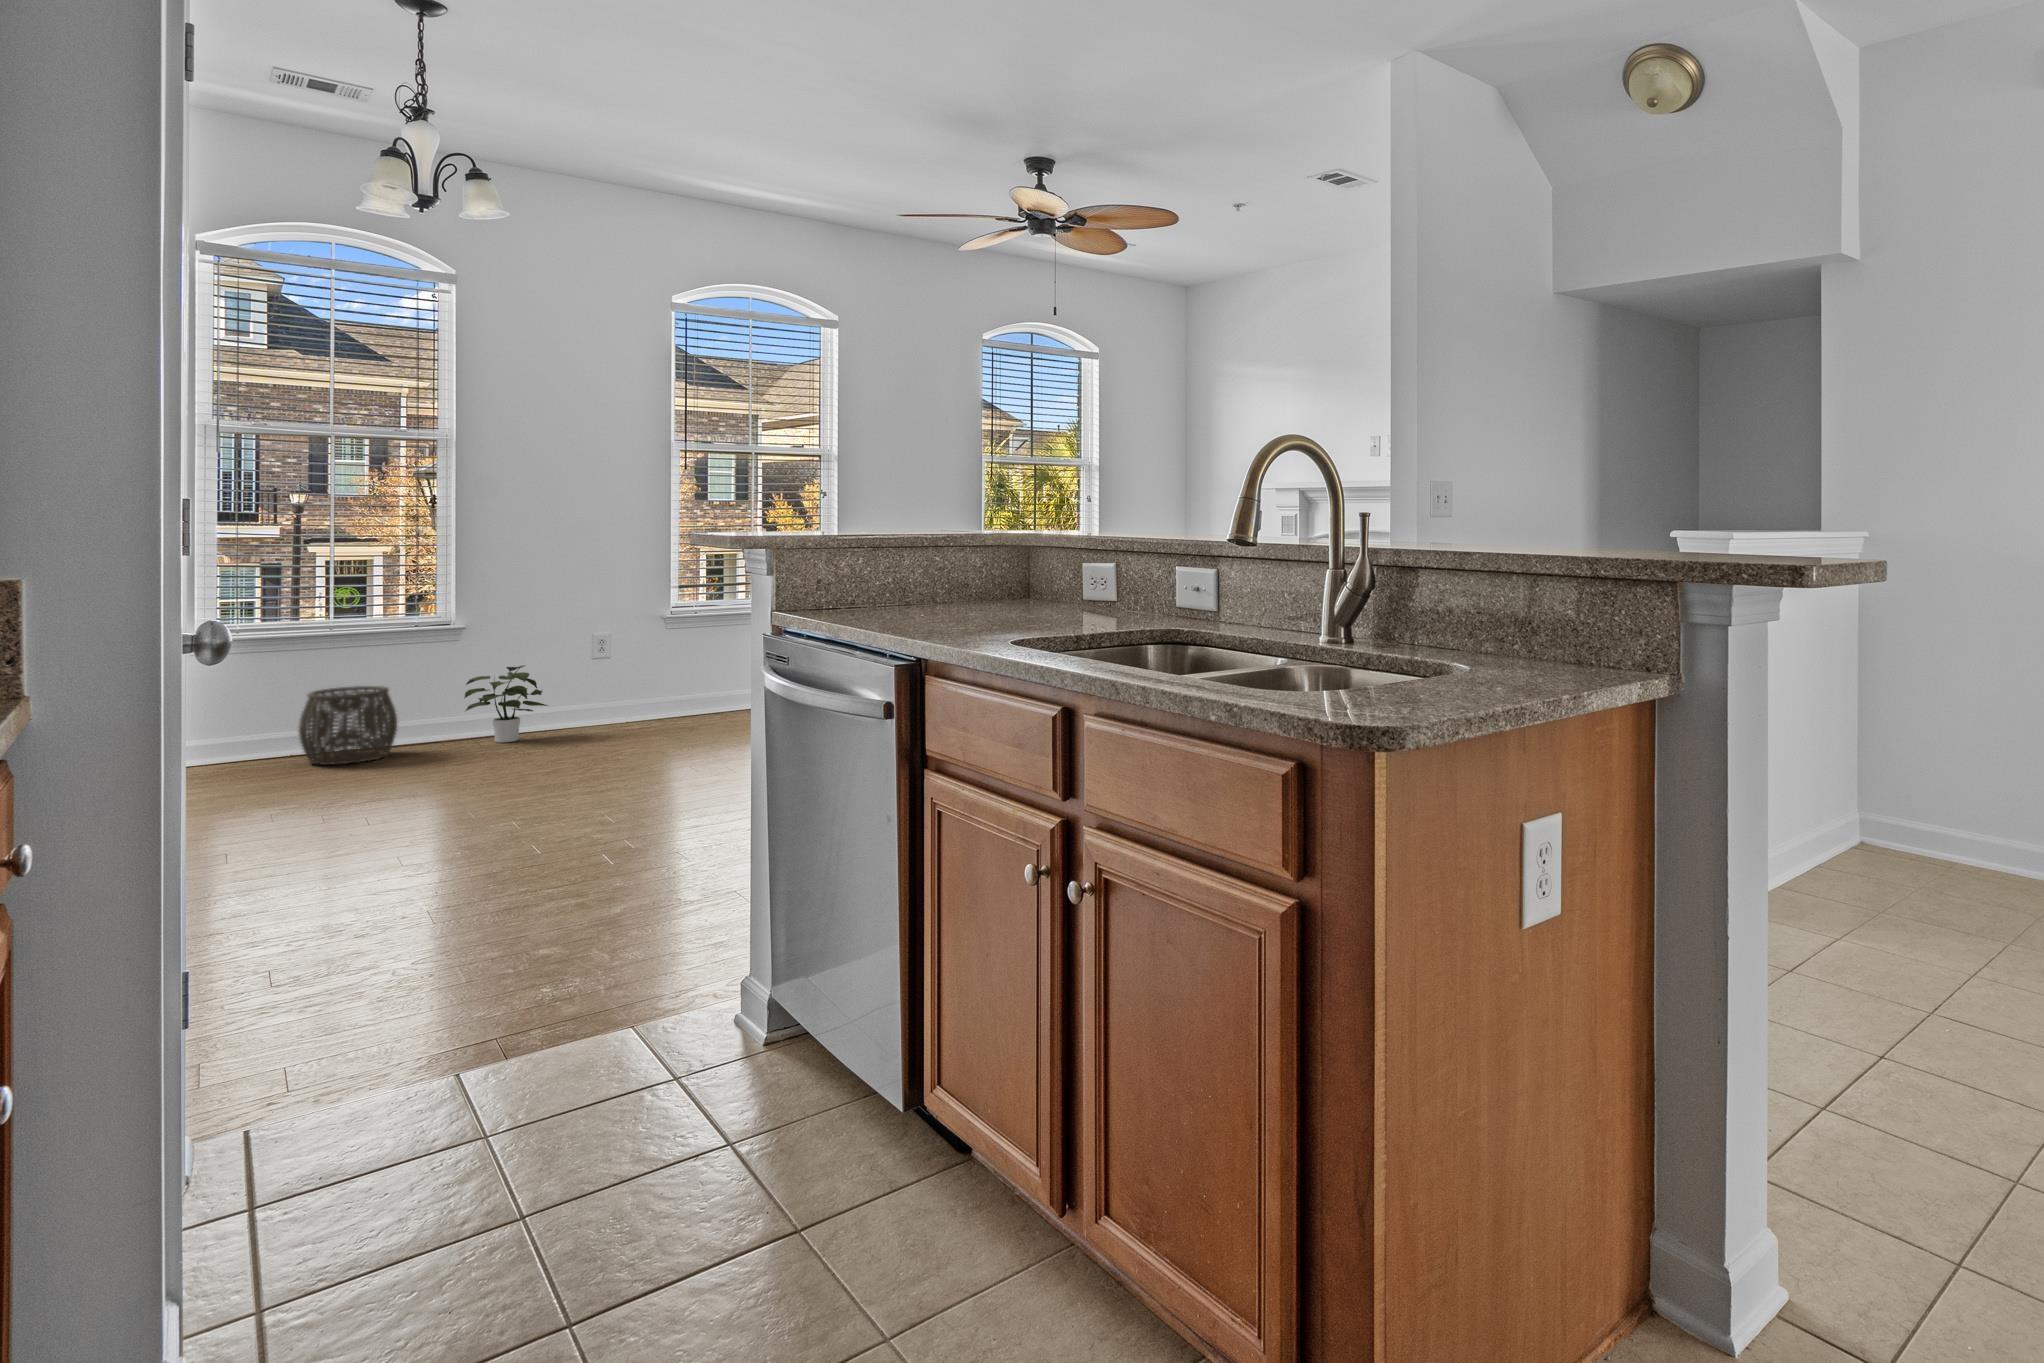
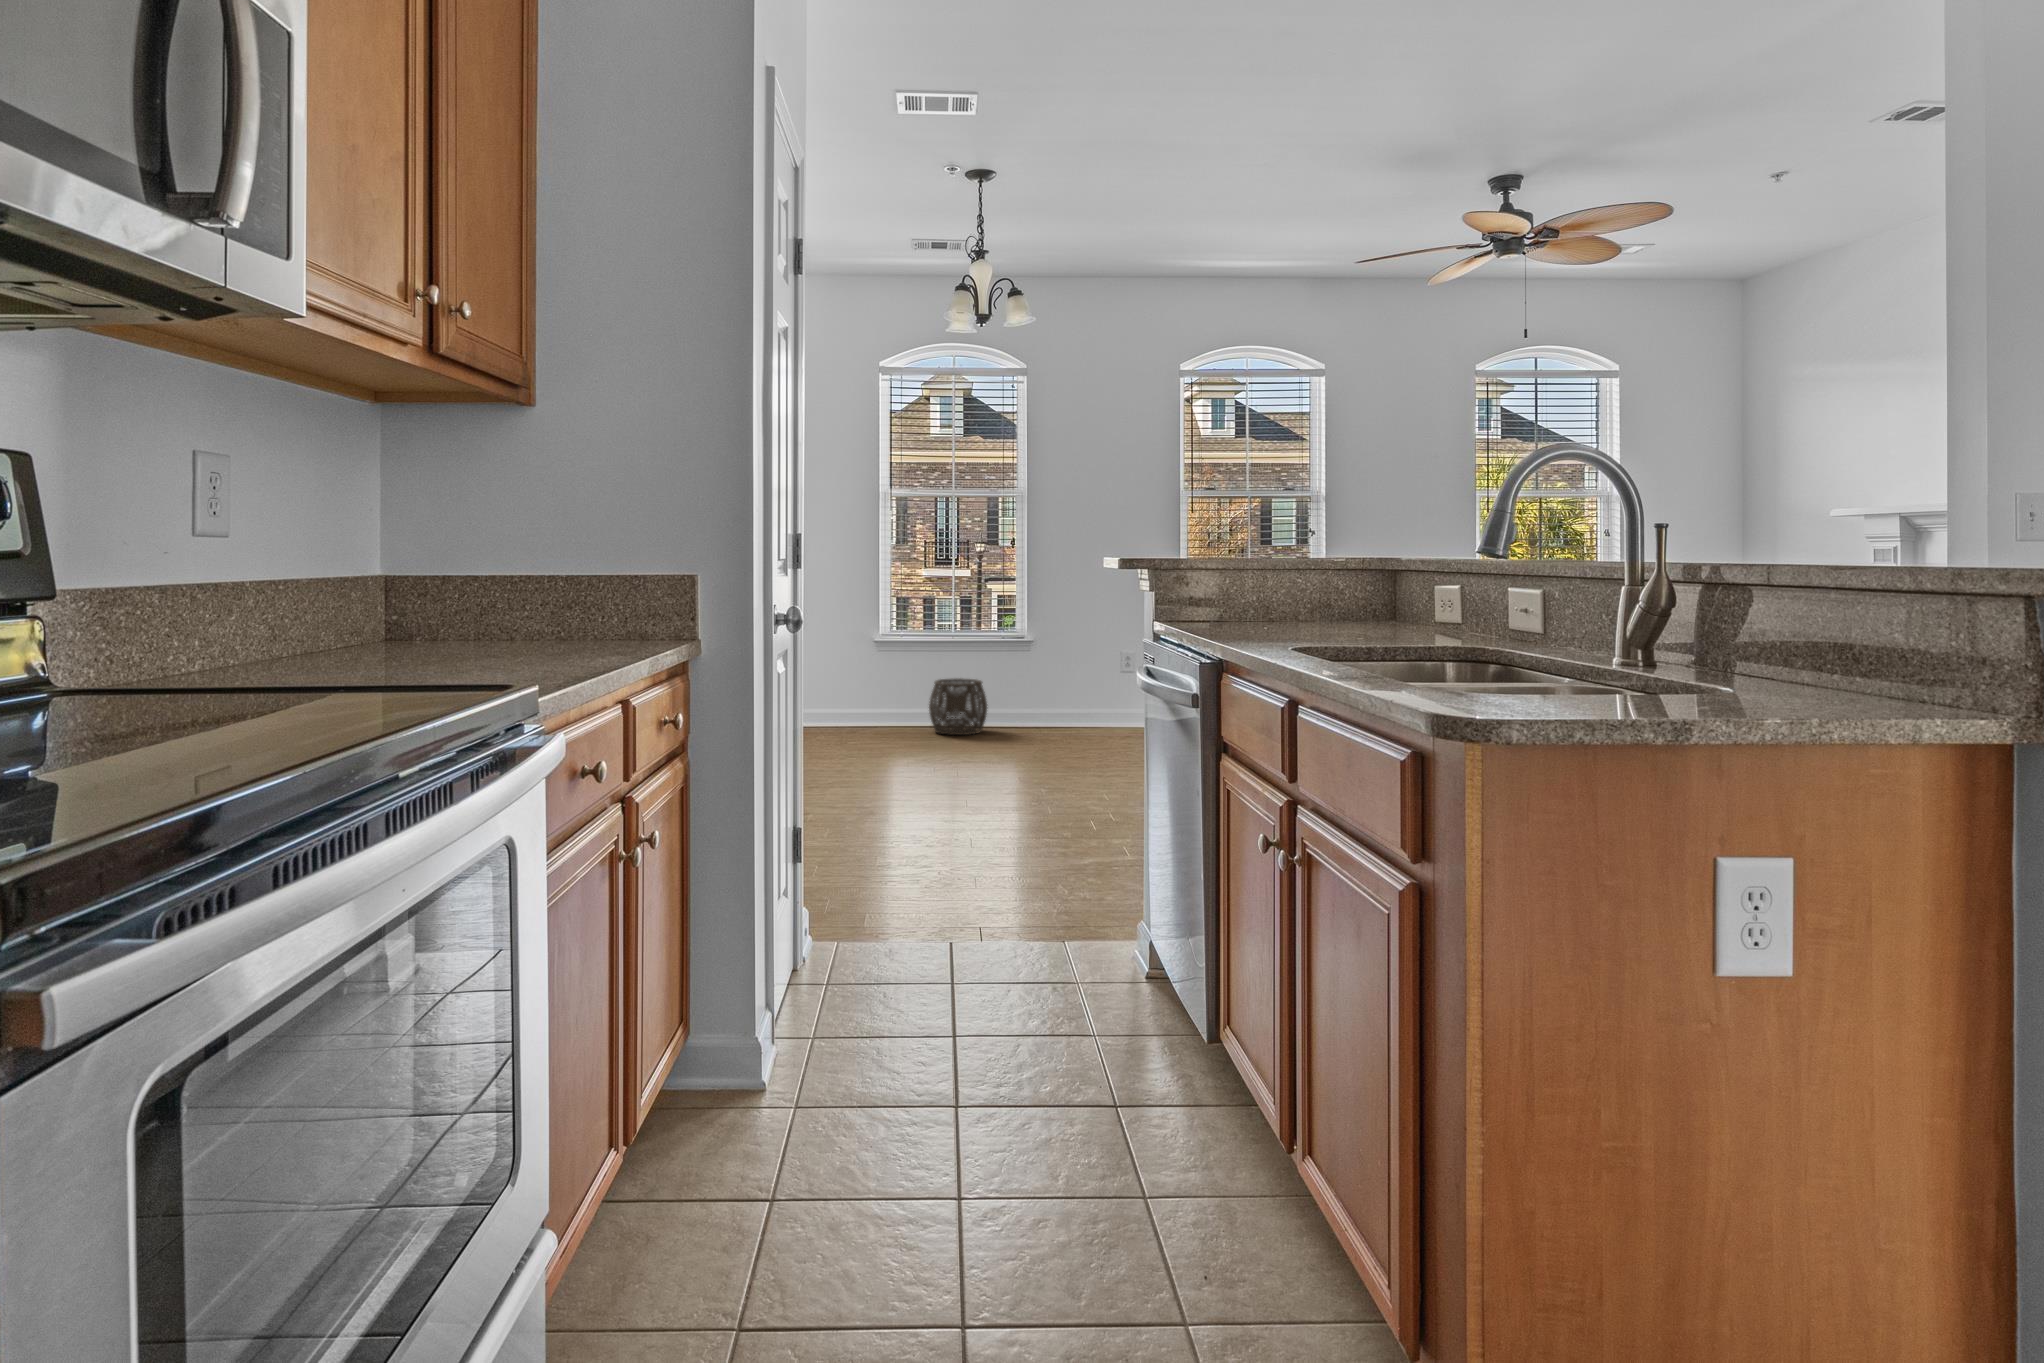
potted plant: present [464,665,547,743] -> none [1030,671,1089,732]

